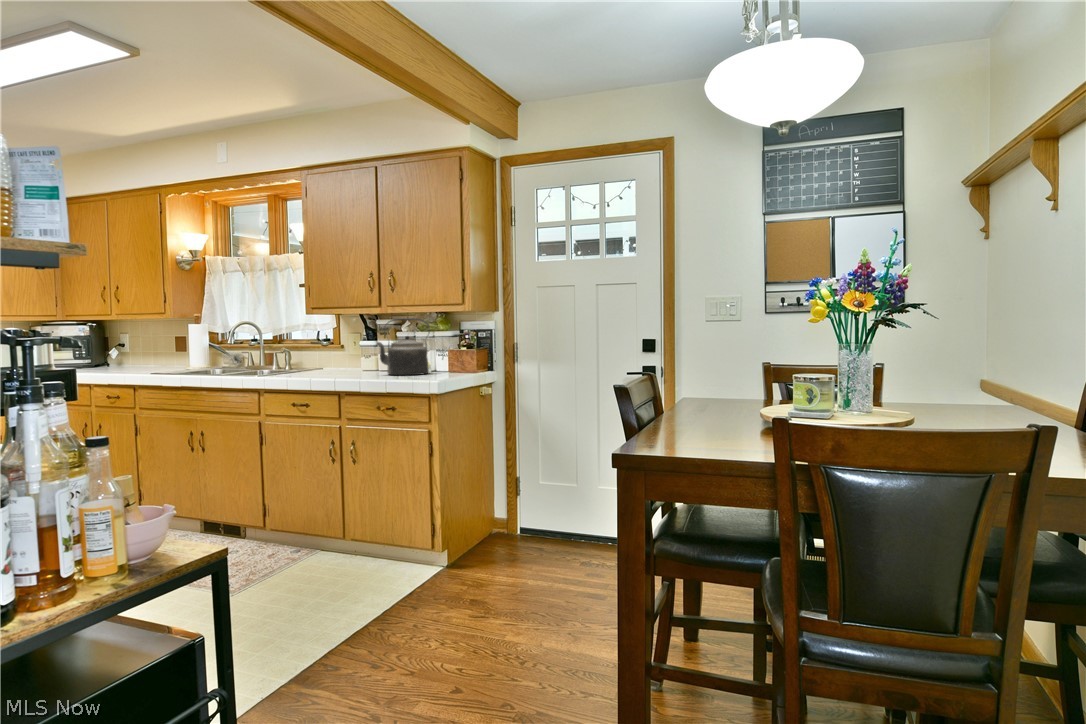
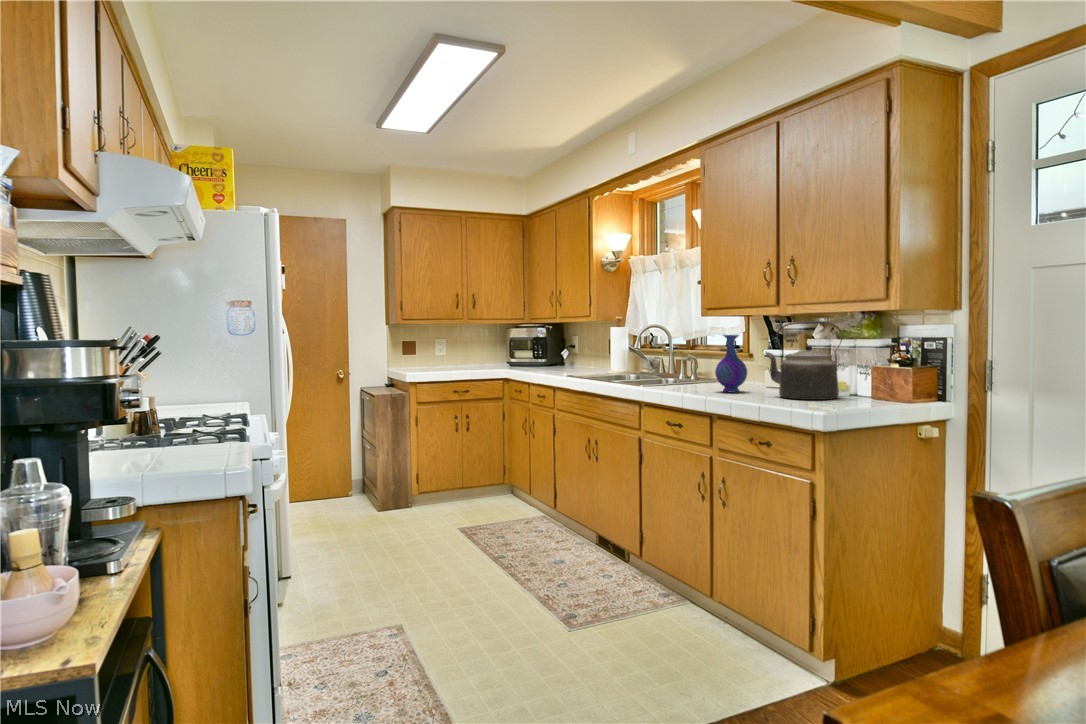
vase: none [332,329,358,375] -> present [715,335,747,393]

